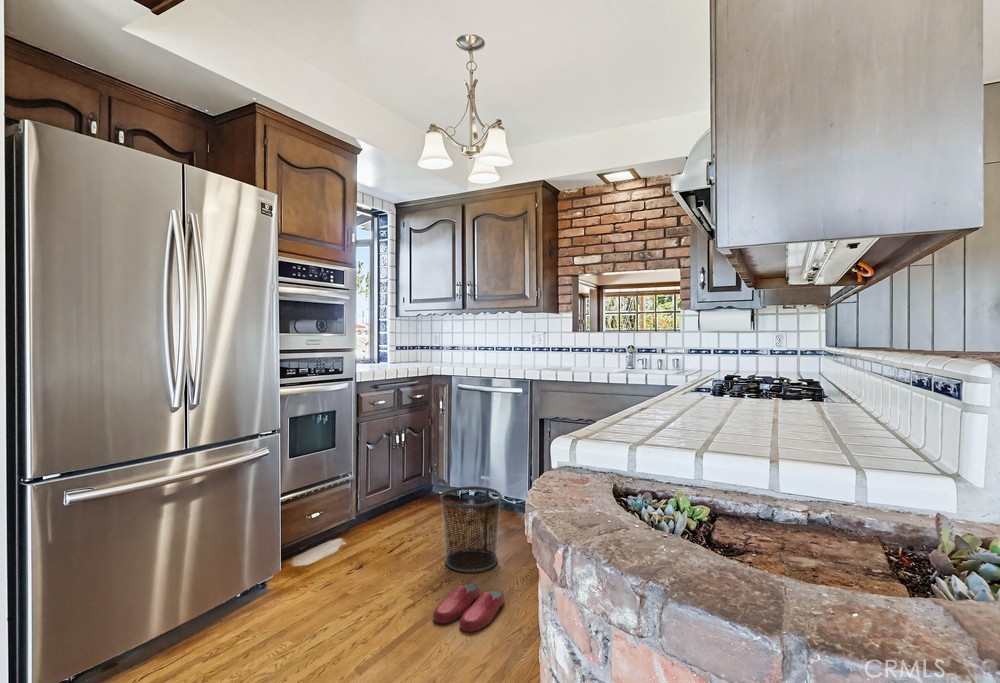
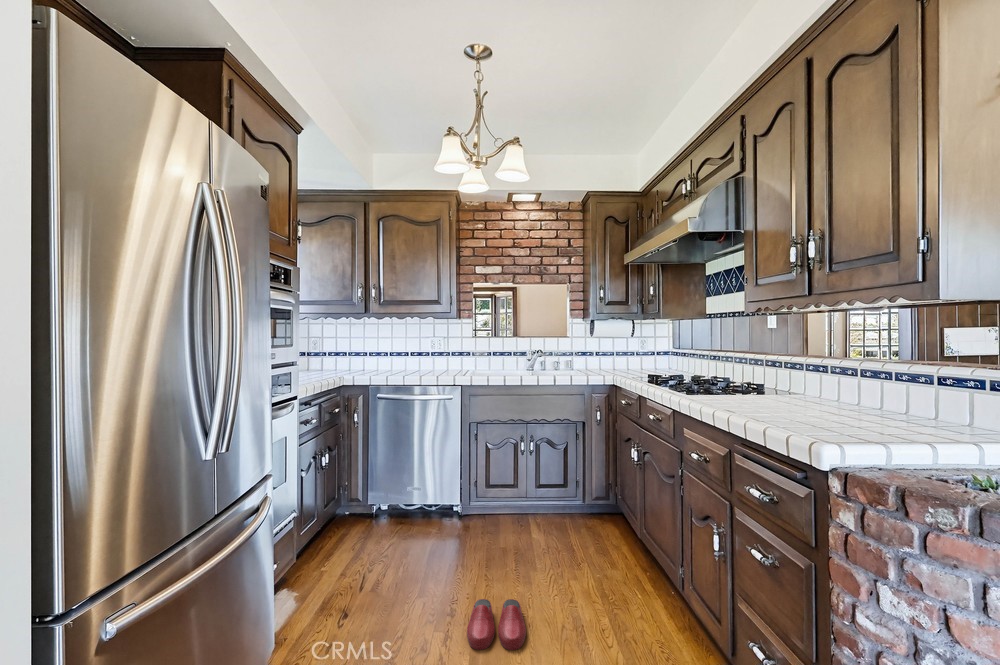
waste bin: present [440,486,502,573] -> none [417,499,481,591]

